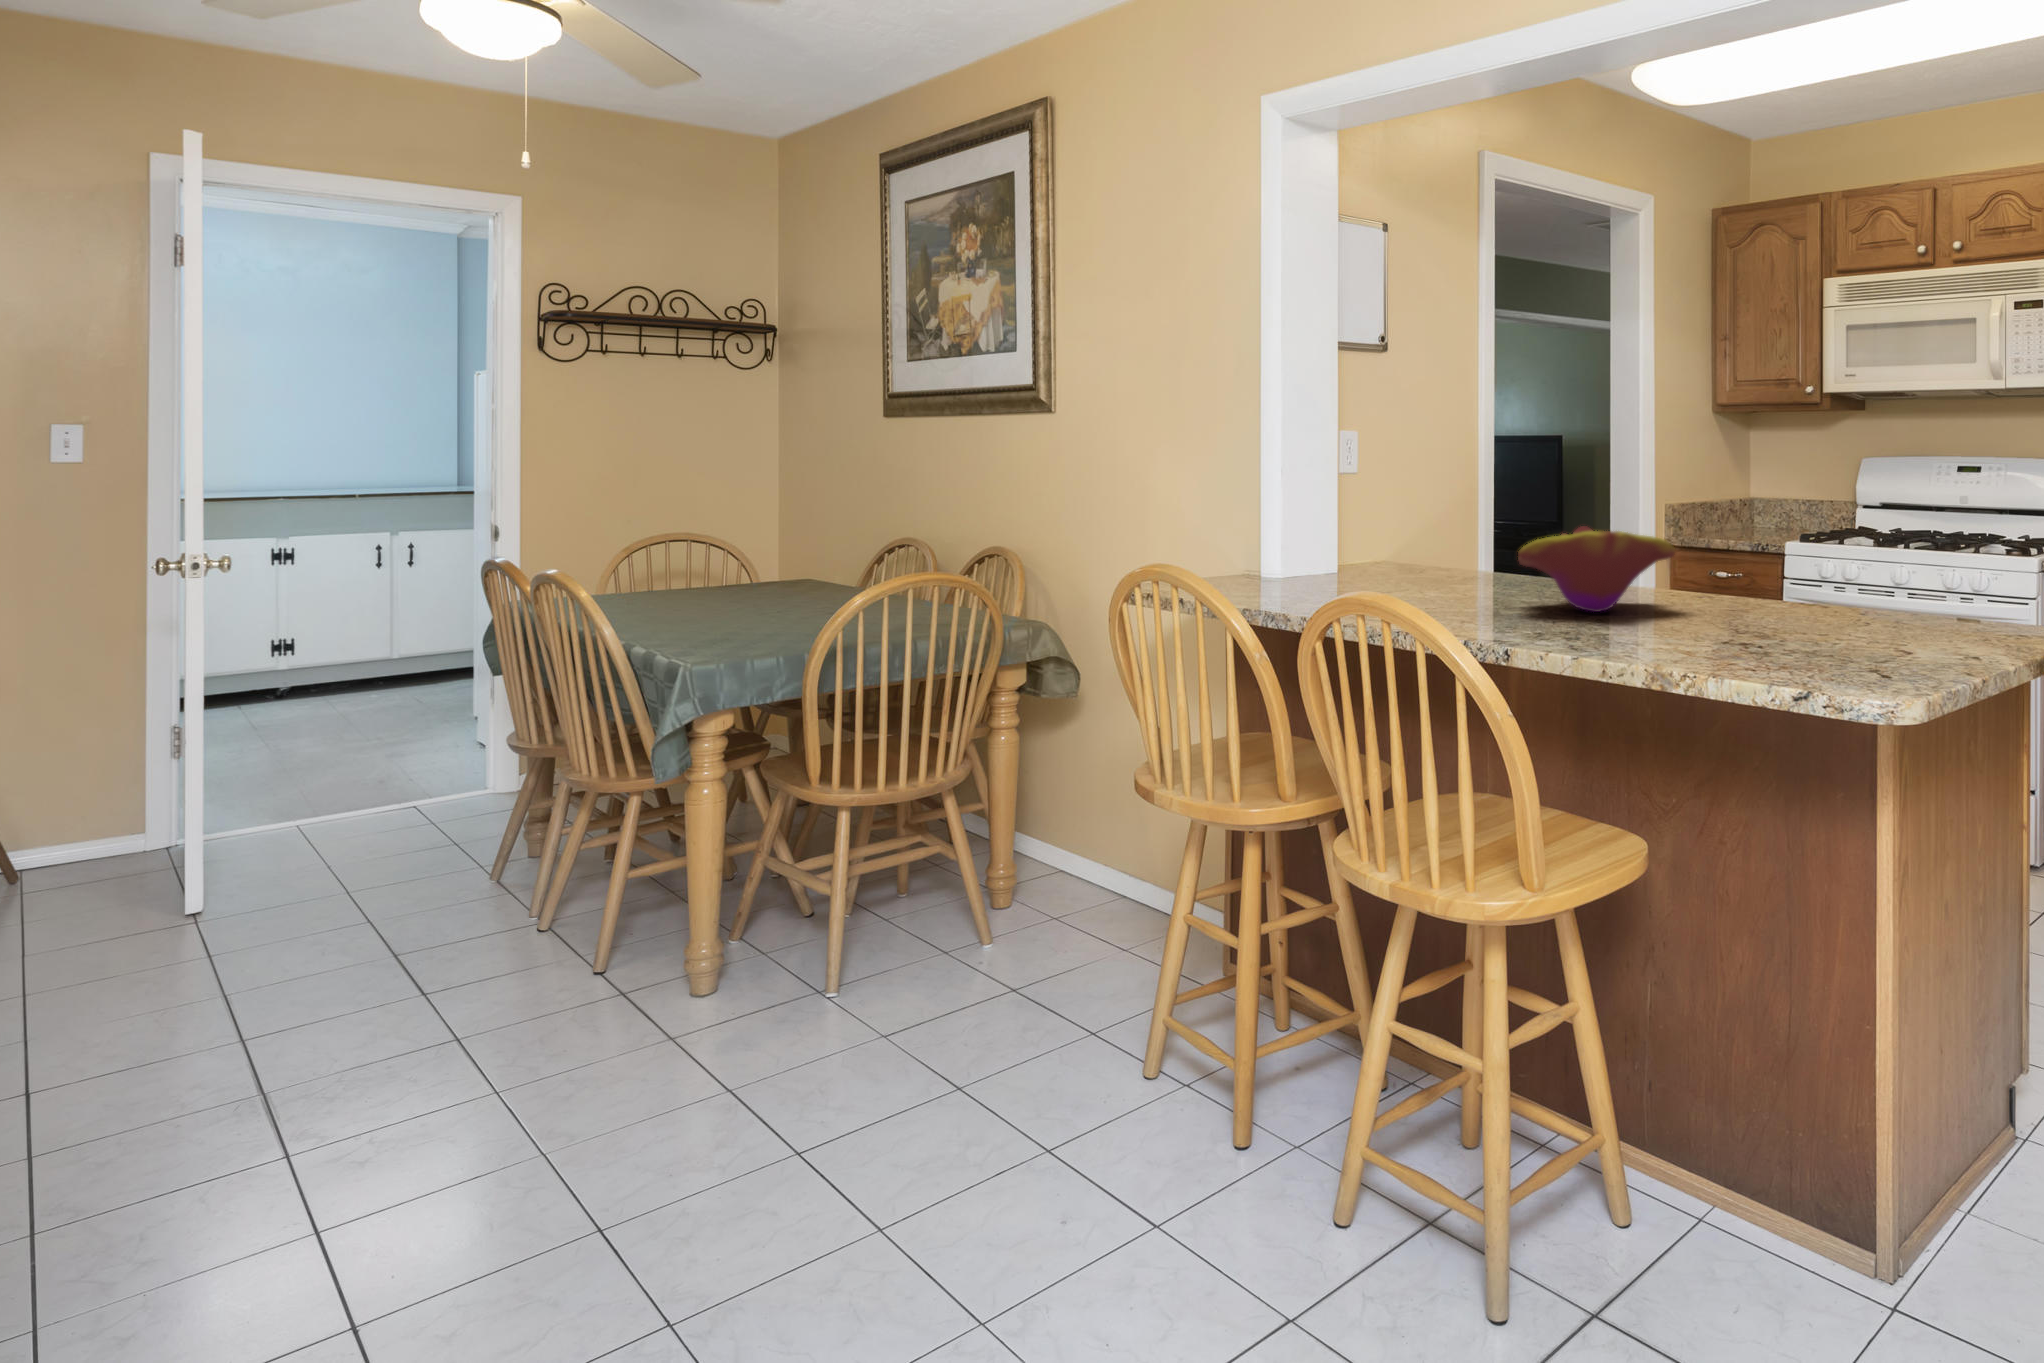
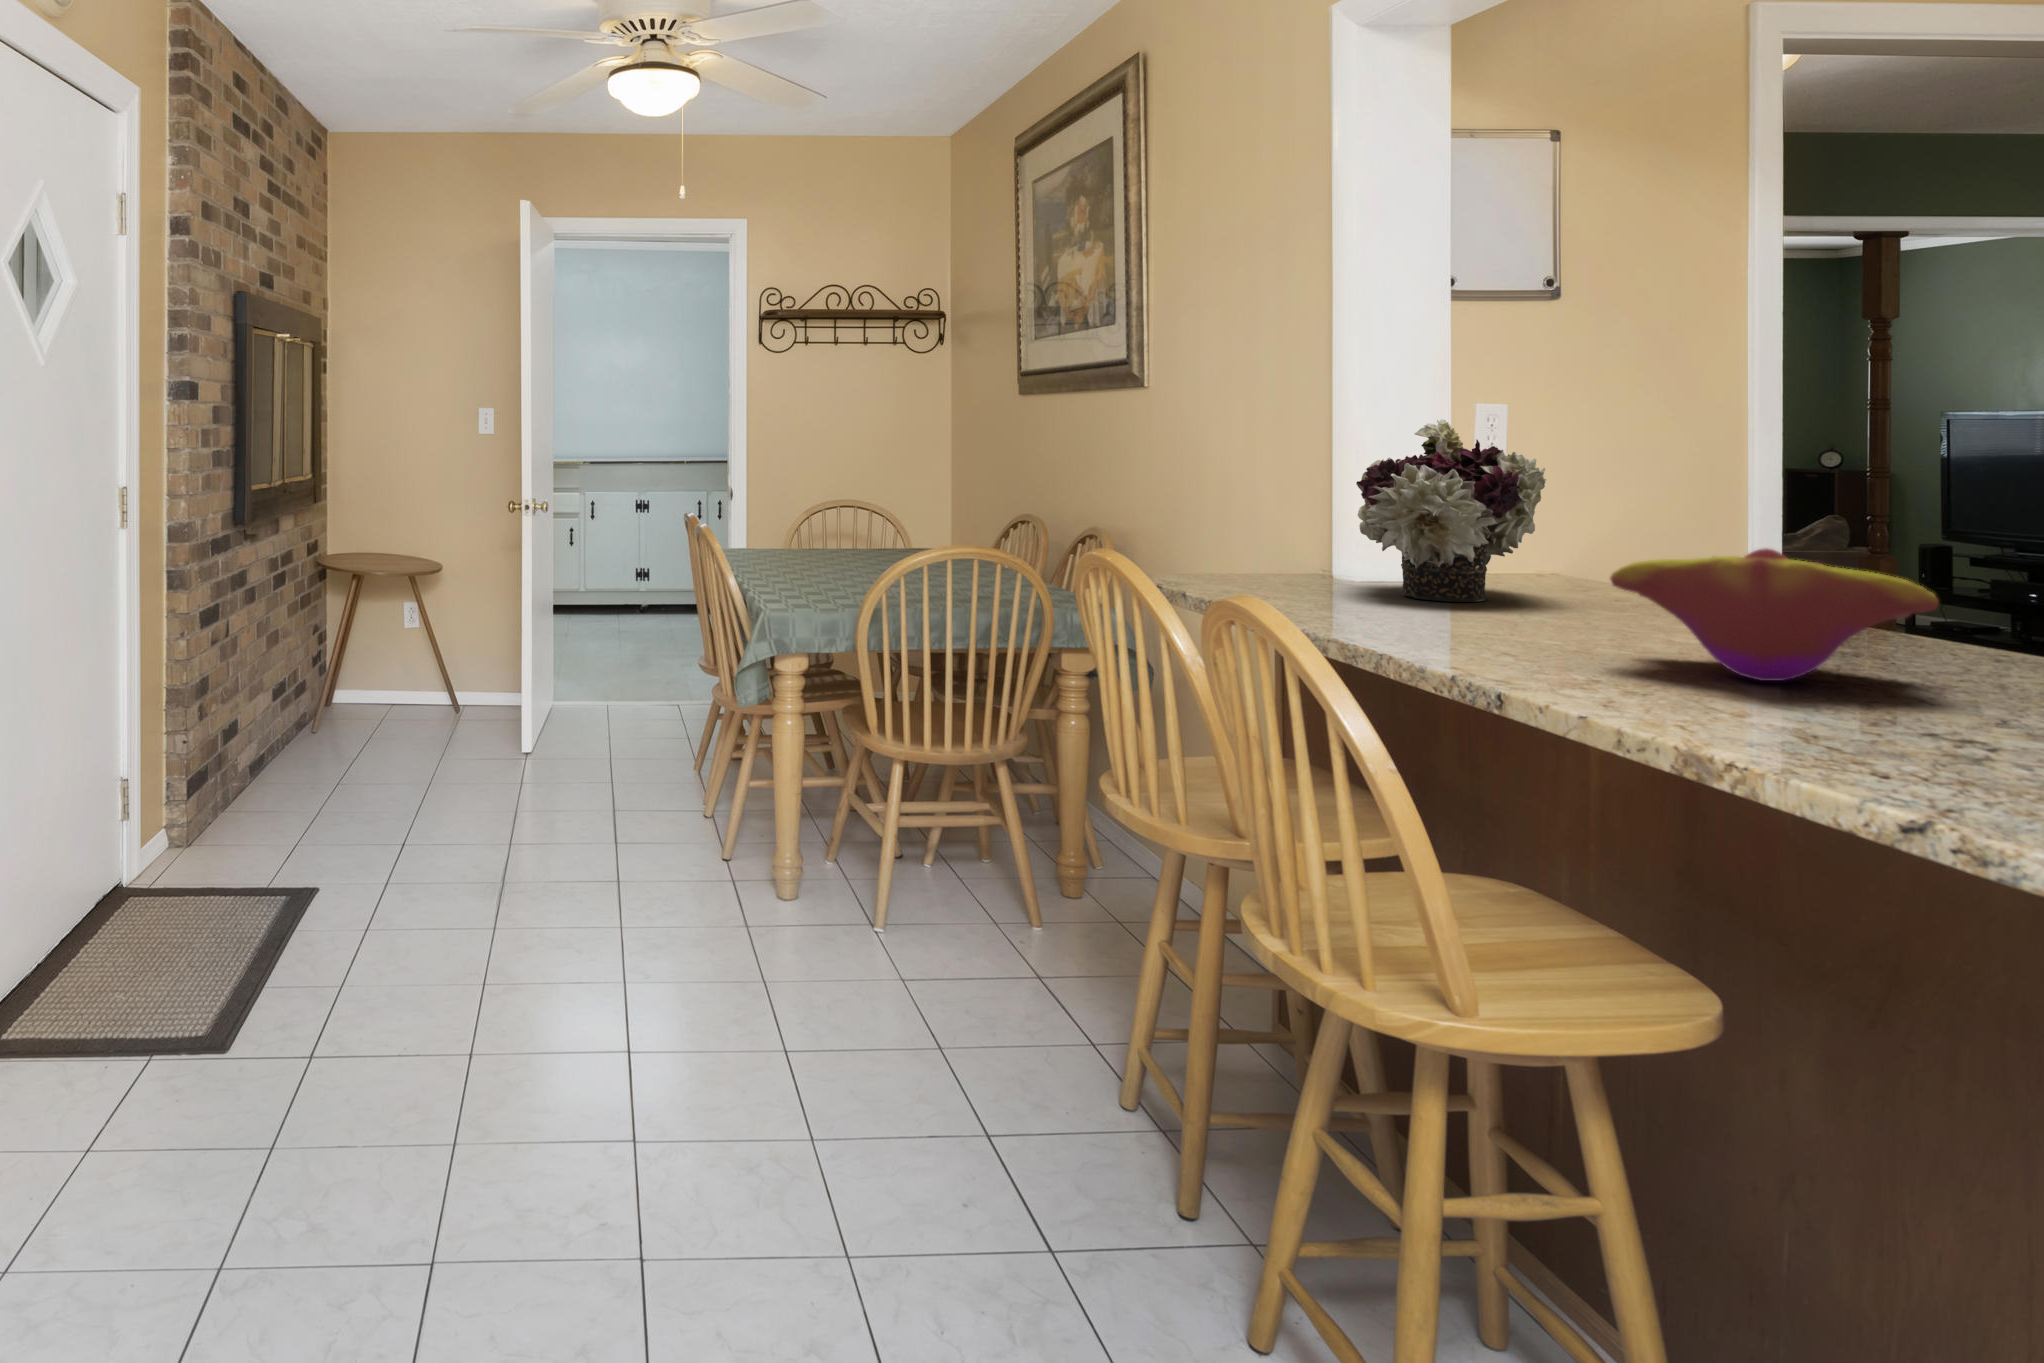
flower arrangement: none [1290,442,1419,584] -> present [1356,419,1546,602]

